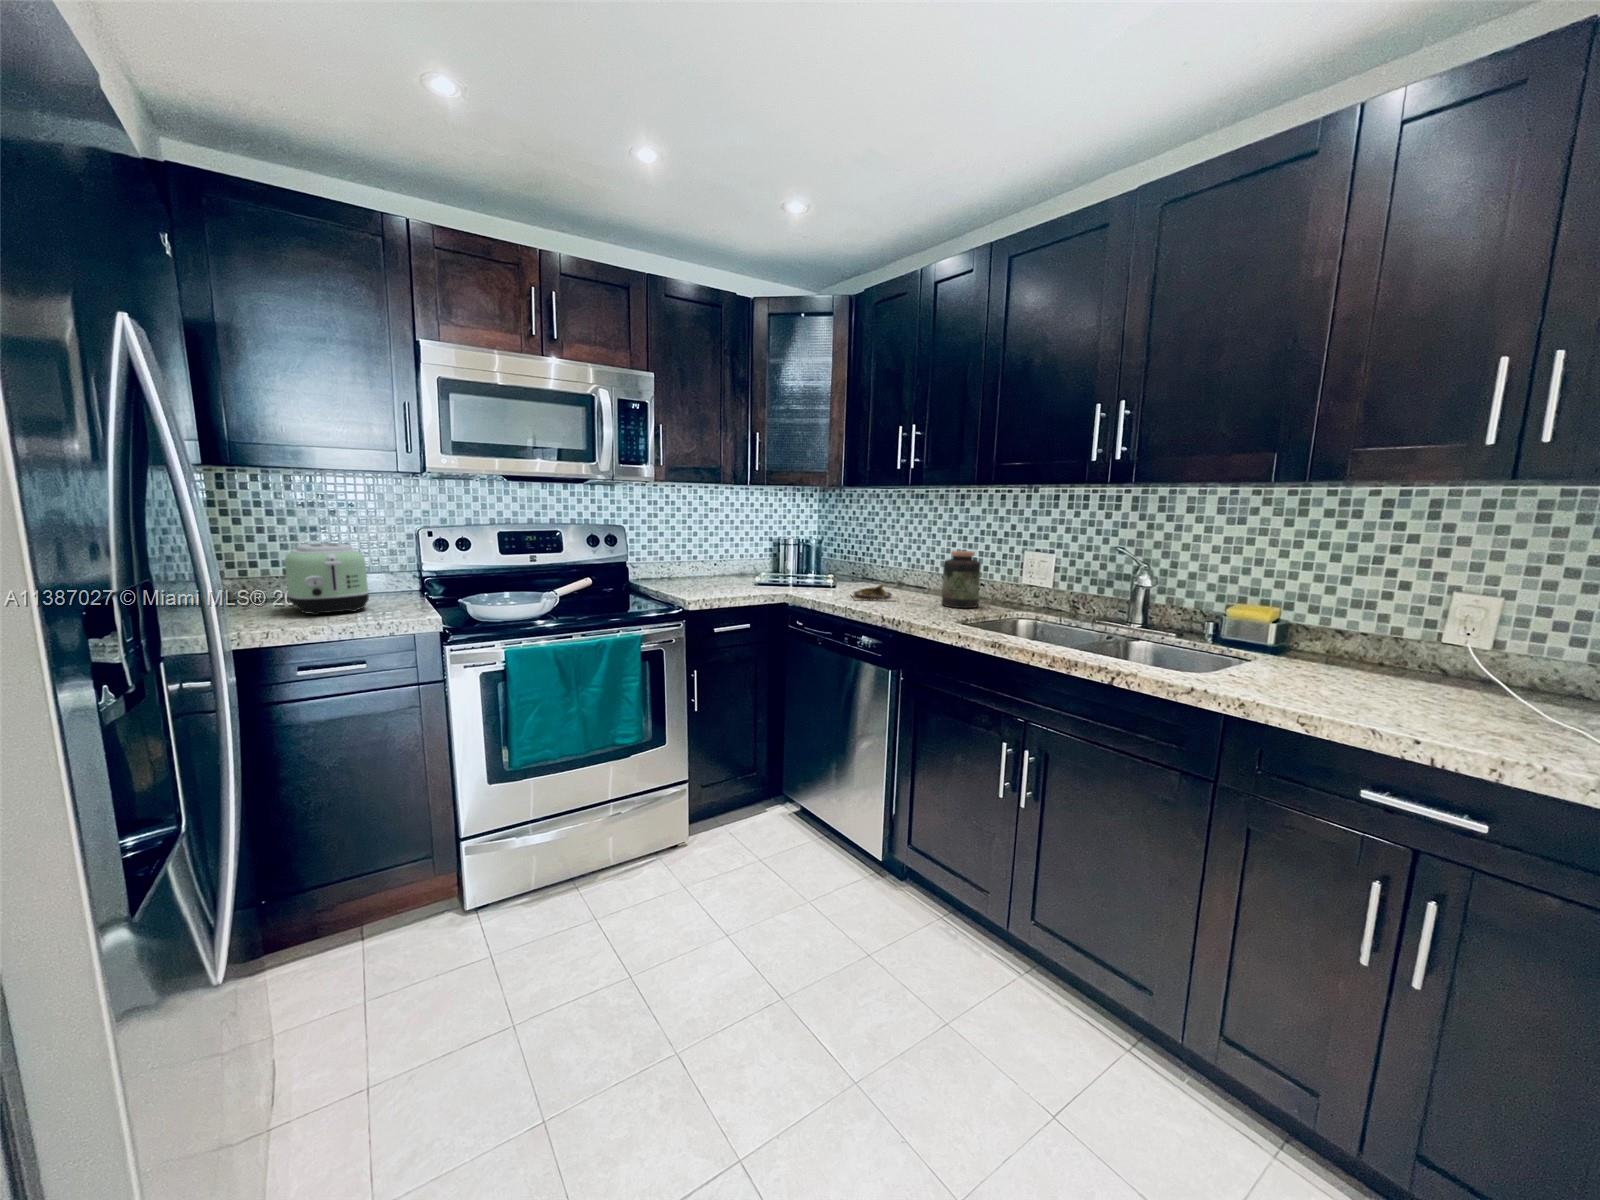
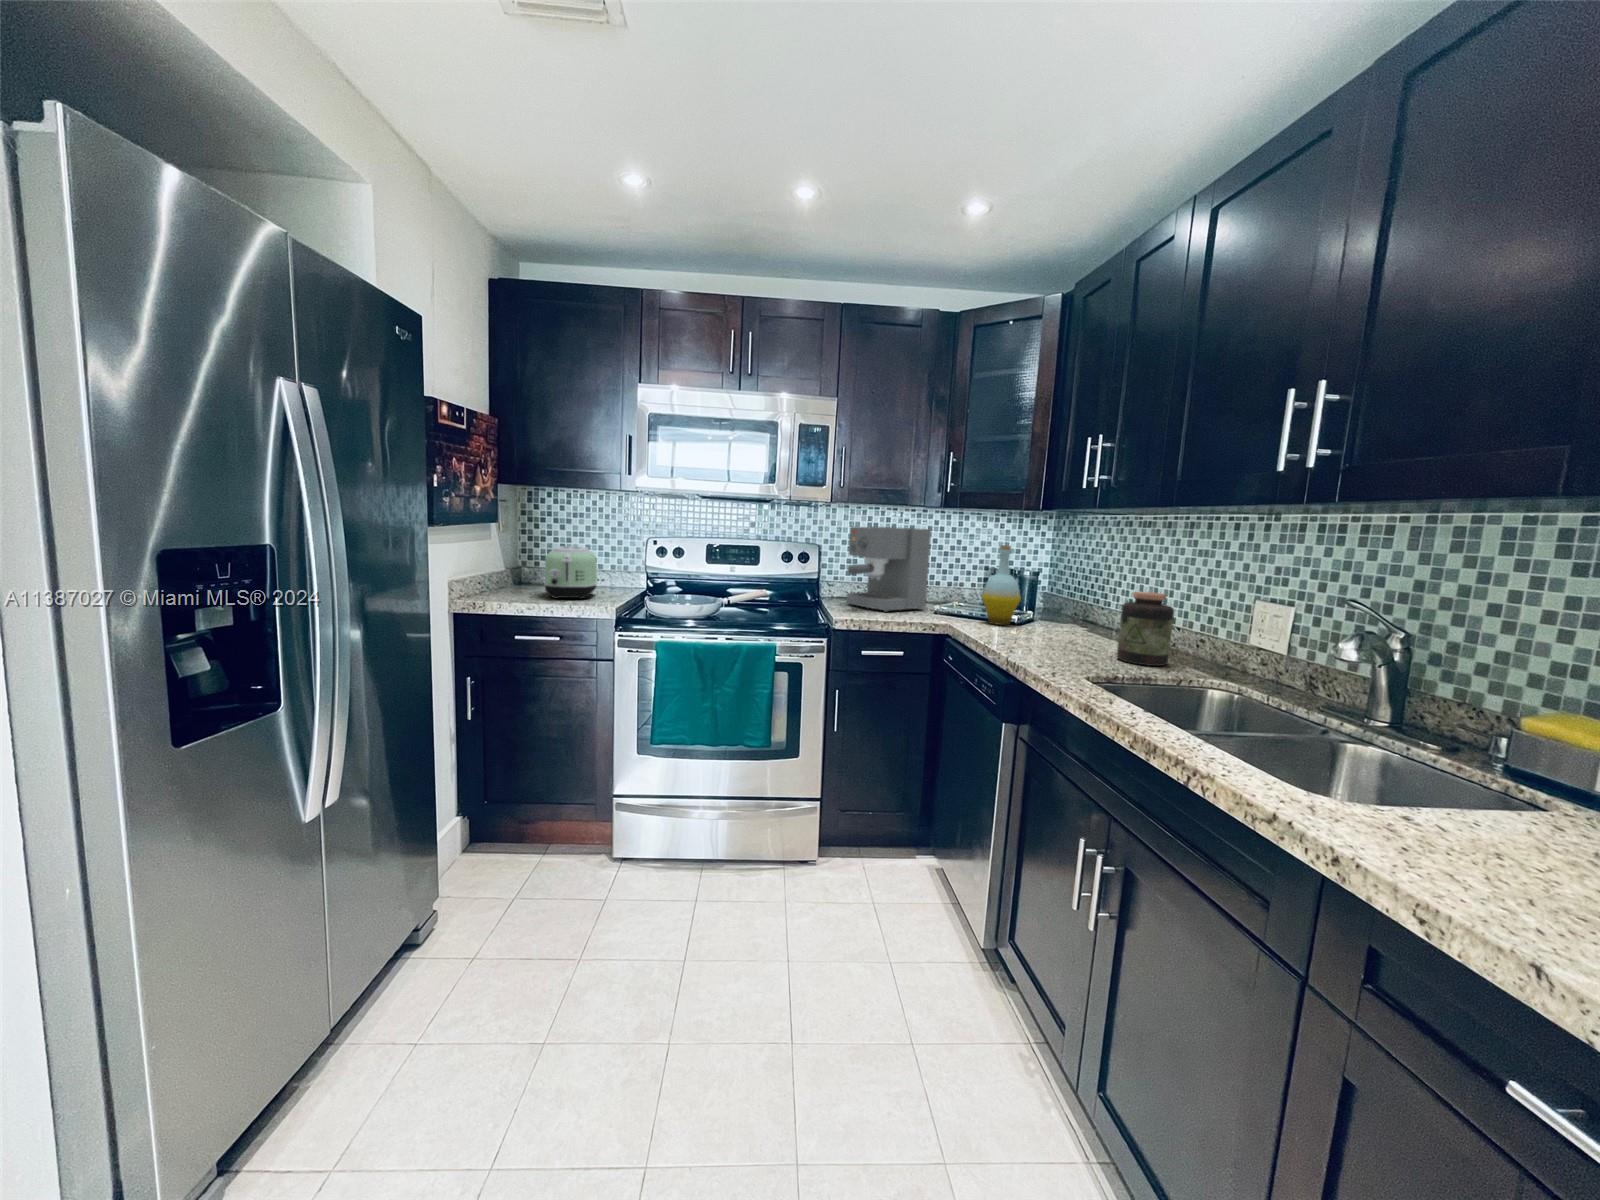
coffee maker: none [666,504,744,589] -> present [846,526,931,612]
bottle: none [804,518,838,590] -> present [982,545,1021,625]
plate: present [851,585,894,601] -> none [1012,625,1070,645]

